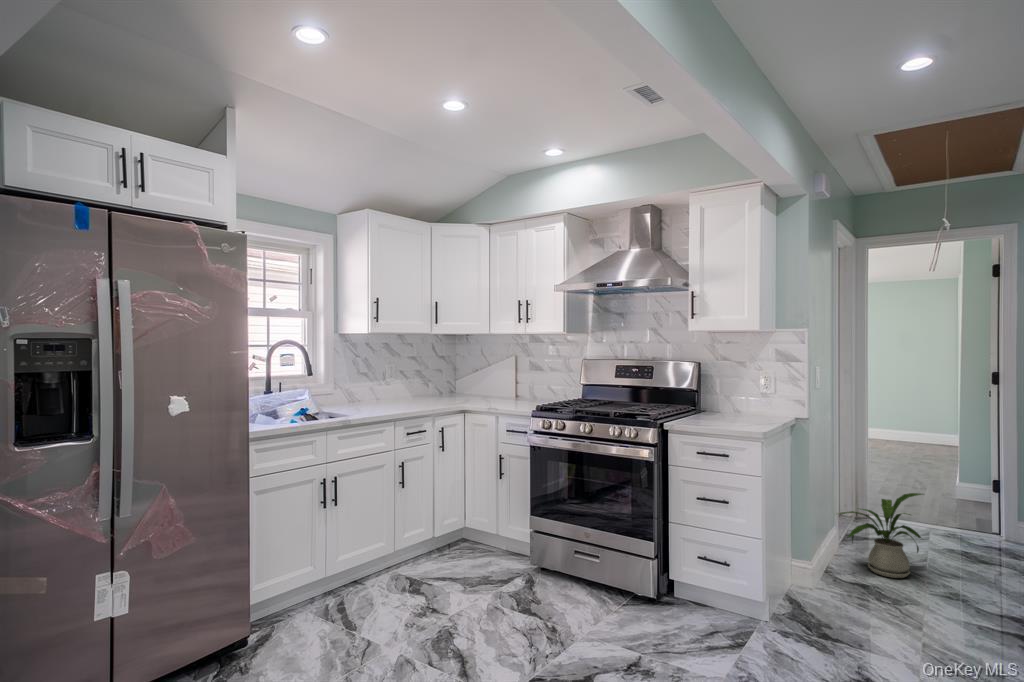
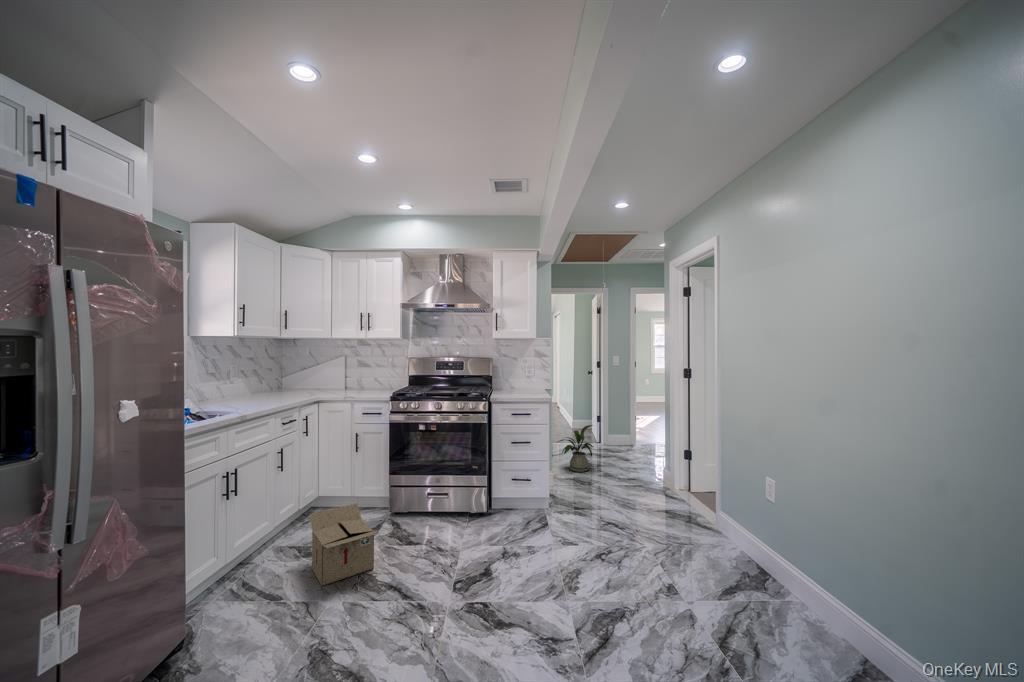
cardboard box: none [396,542,464,629] -> present [310,503,379,586]

